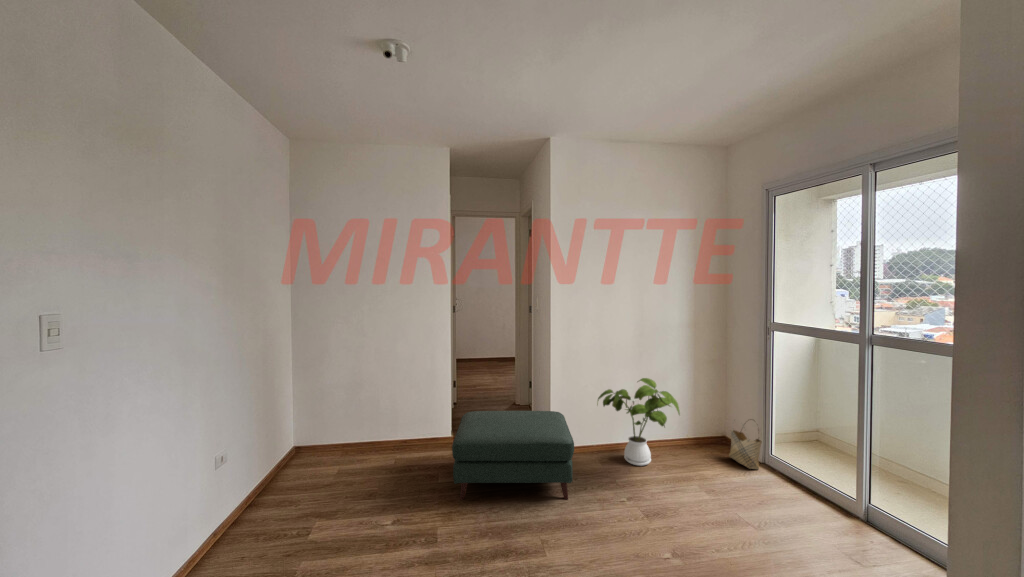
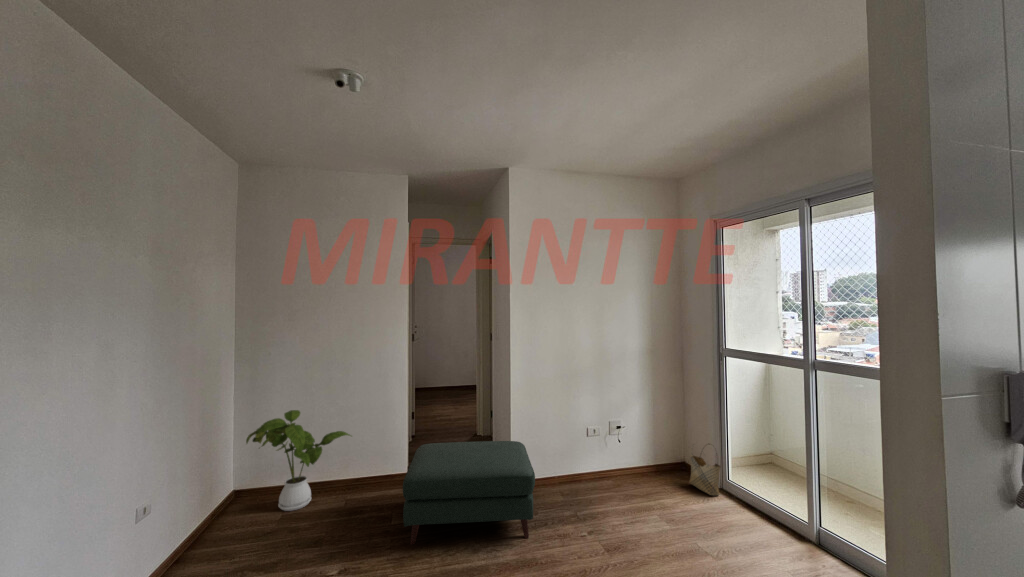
house plant: present [597,378,680,466] -> present [246,410,351,511]

